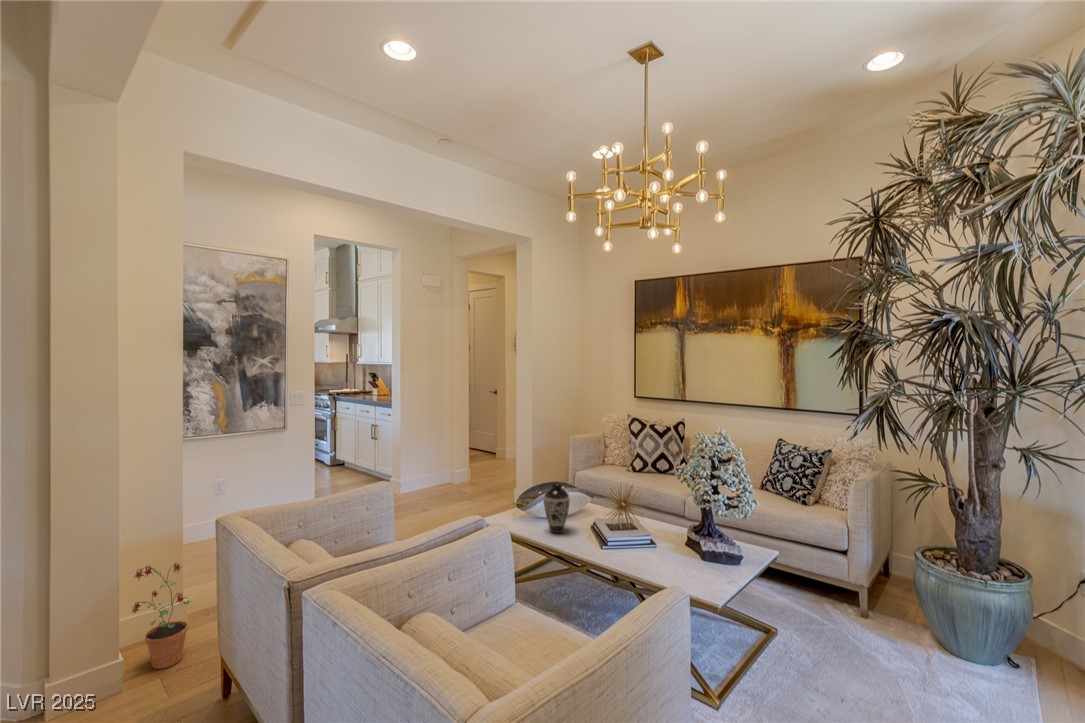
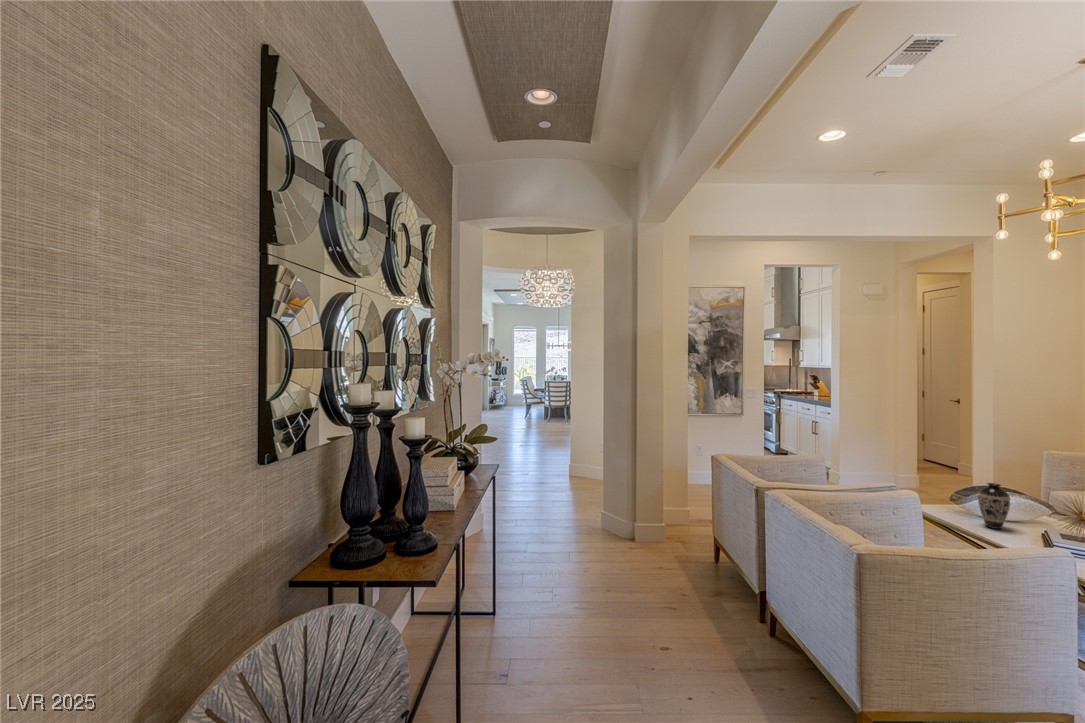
potted plant: present [132,563,192,669] -> none [668,478,696,538]

